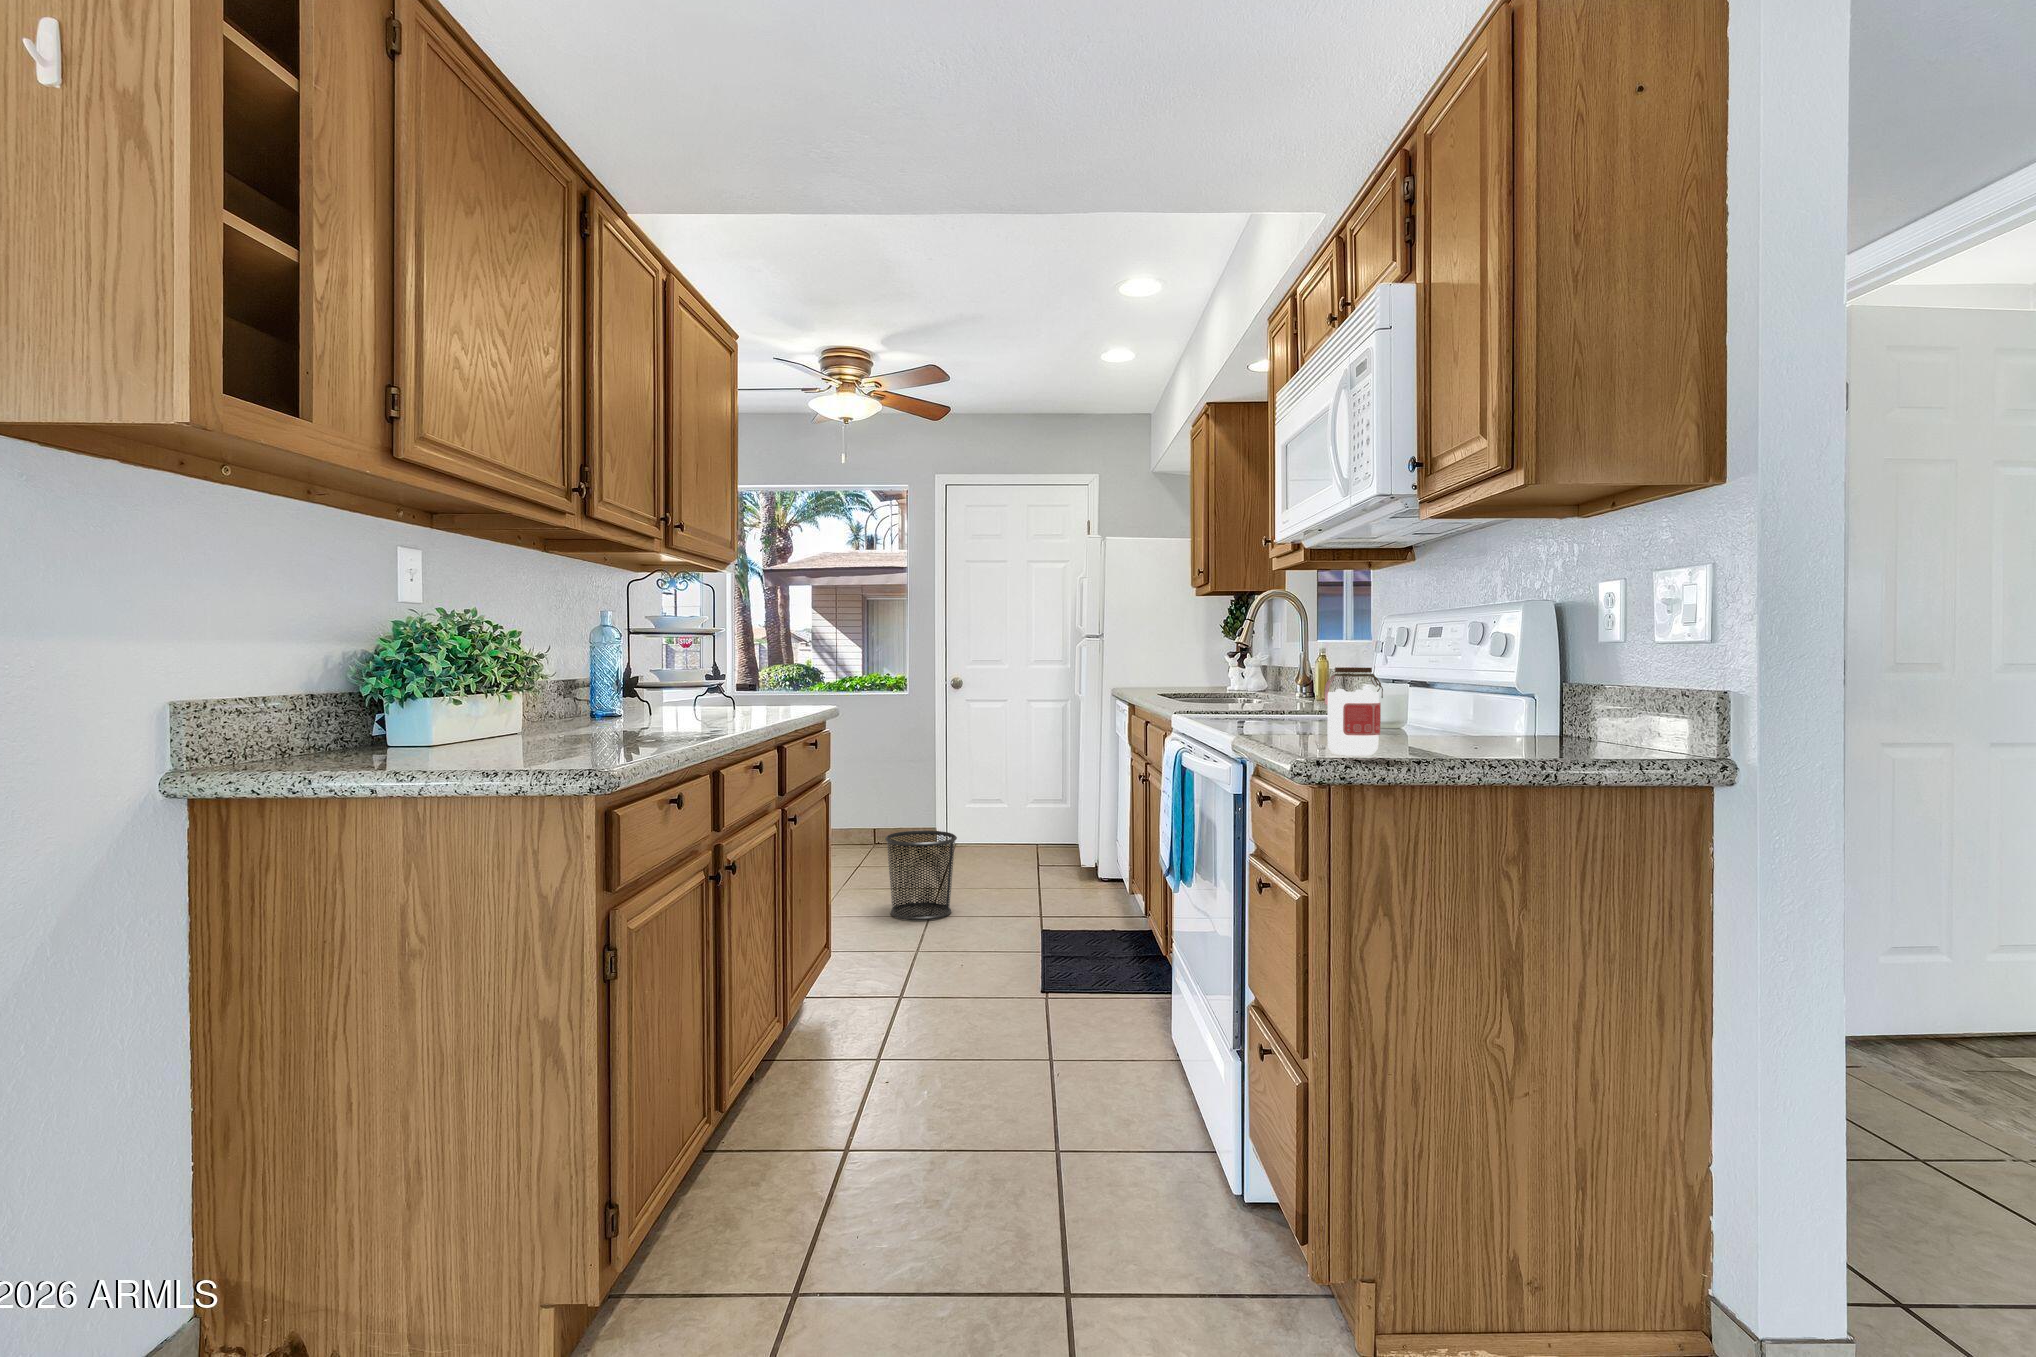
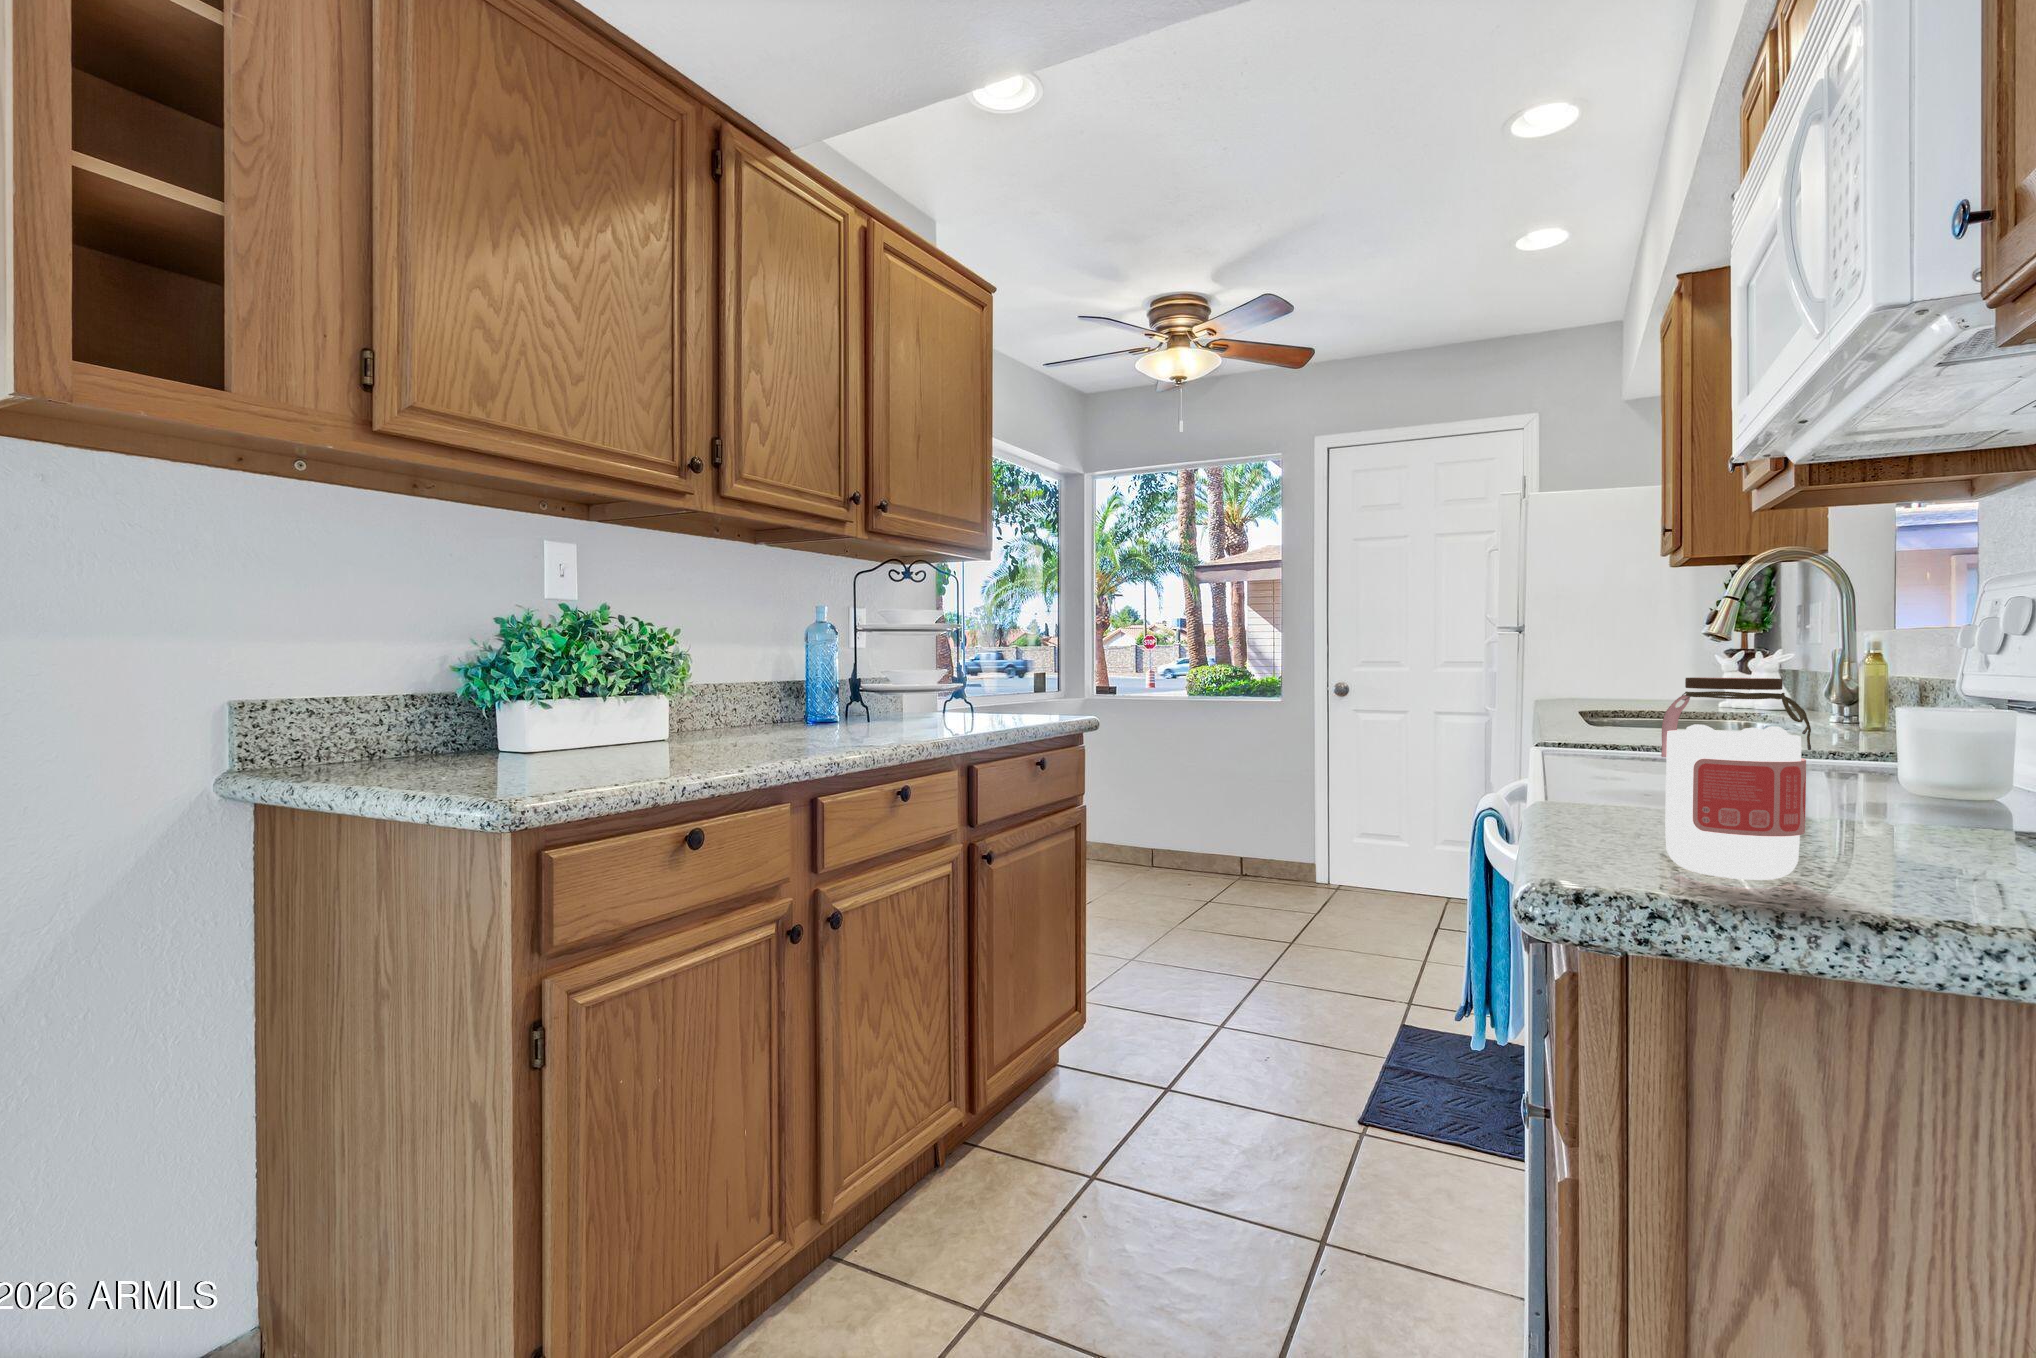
trash can: present [885,831,957,920] -> none [1209,866,1299,979]

